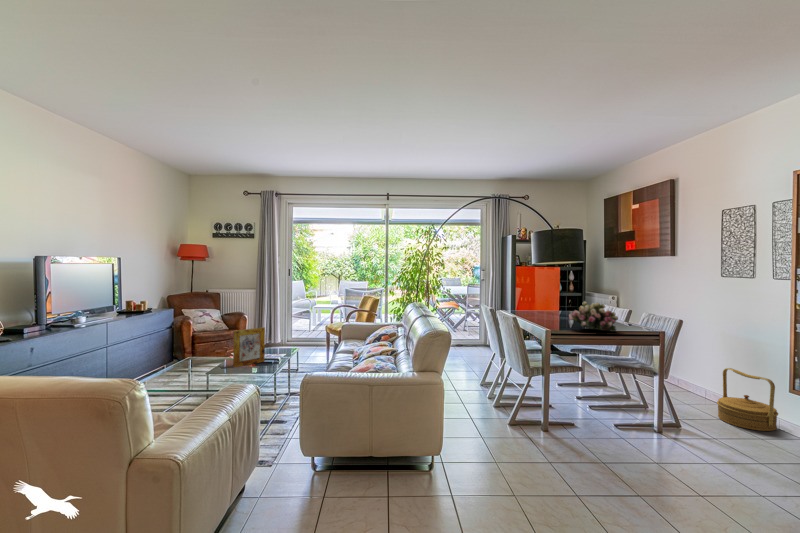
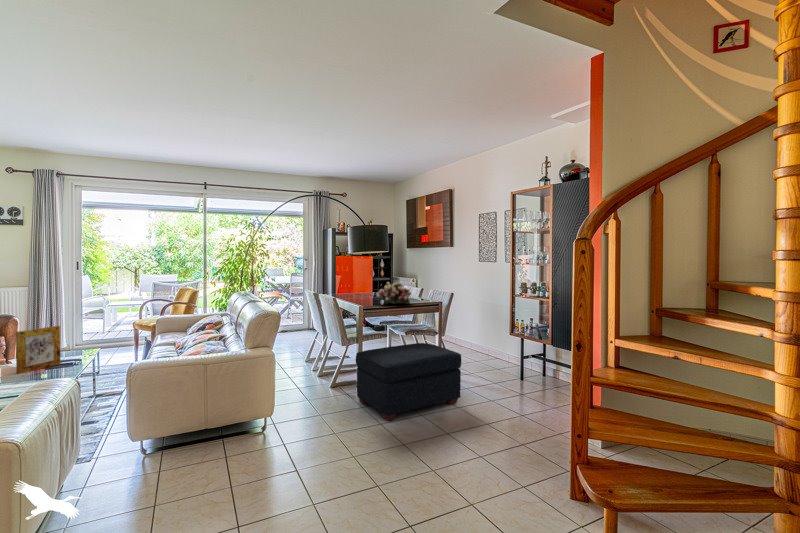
woven basket: present [717,368,778,431] -> none [475,325,507,365]
ottoman: none [542,387,707,492] -> present [356,343,461,421]

